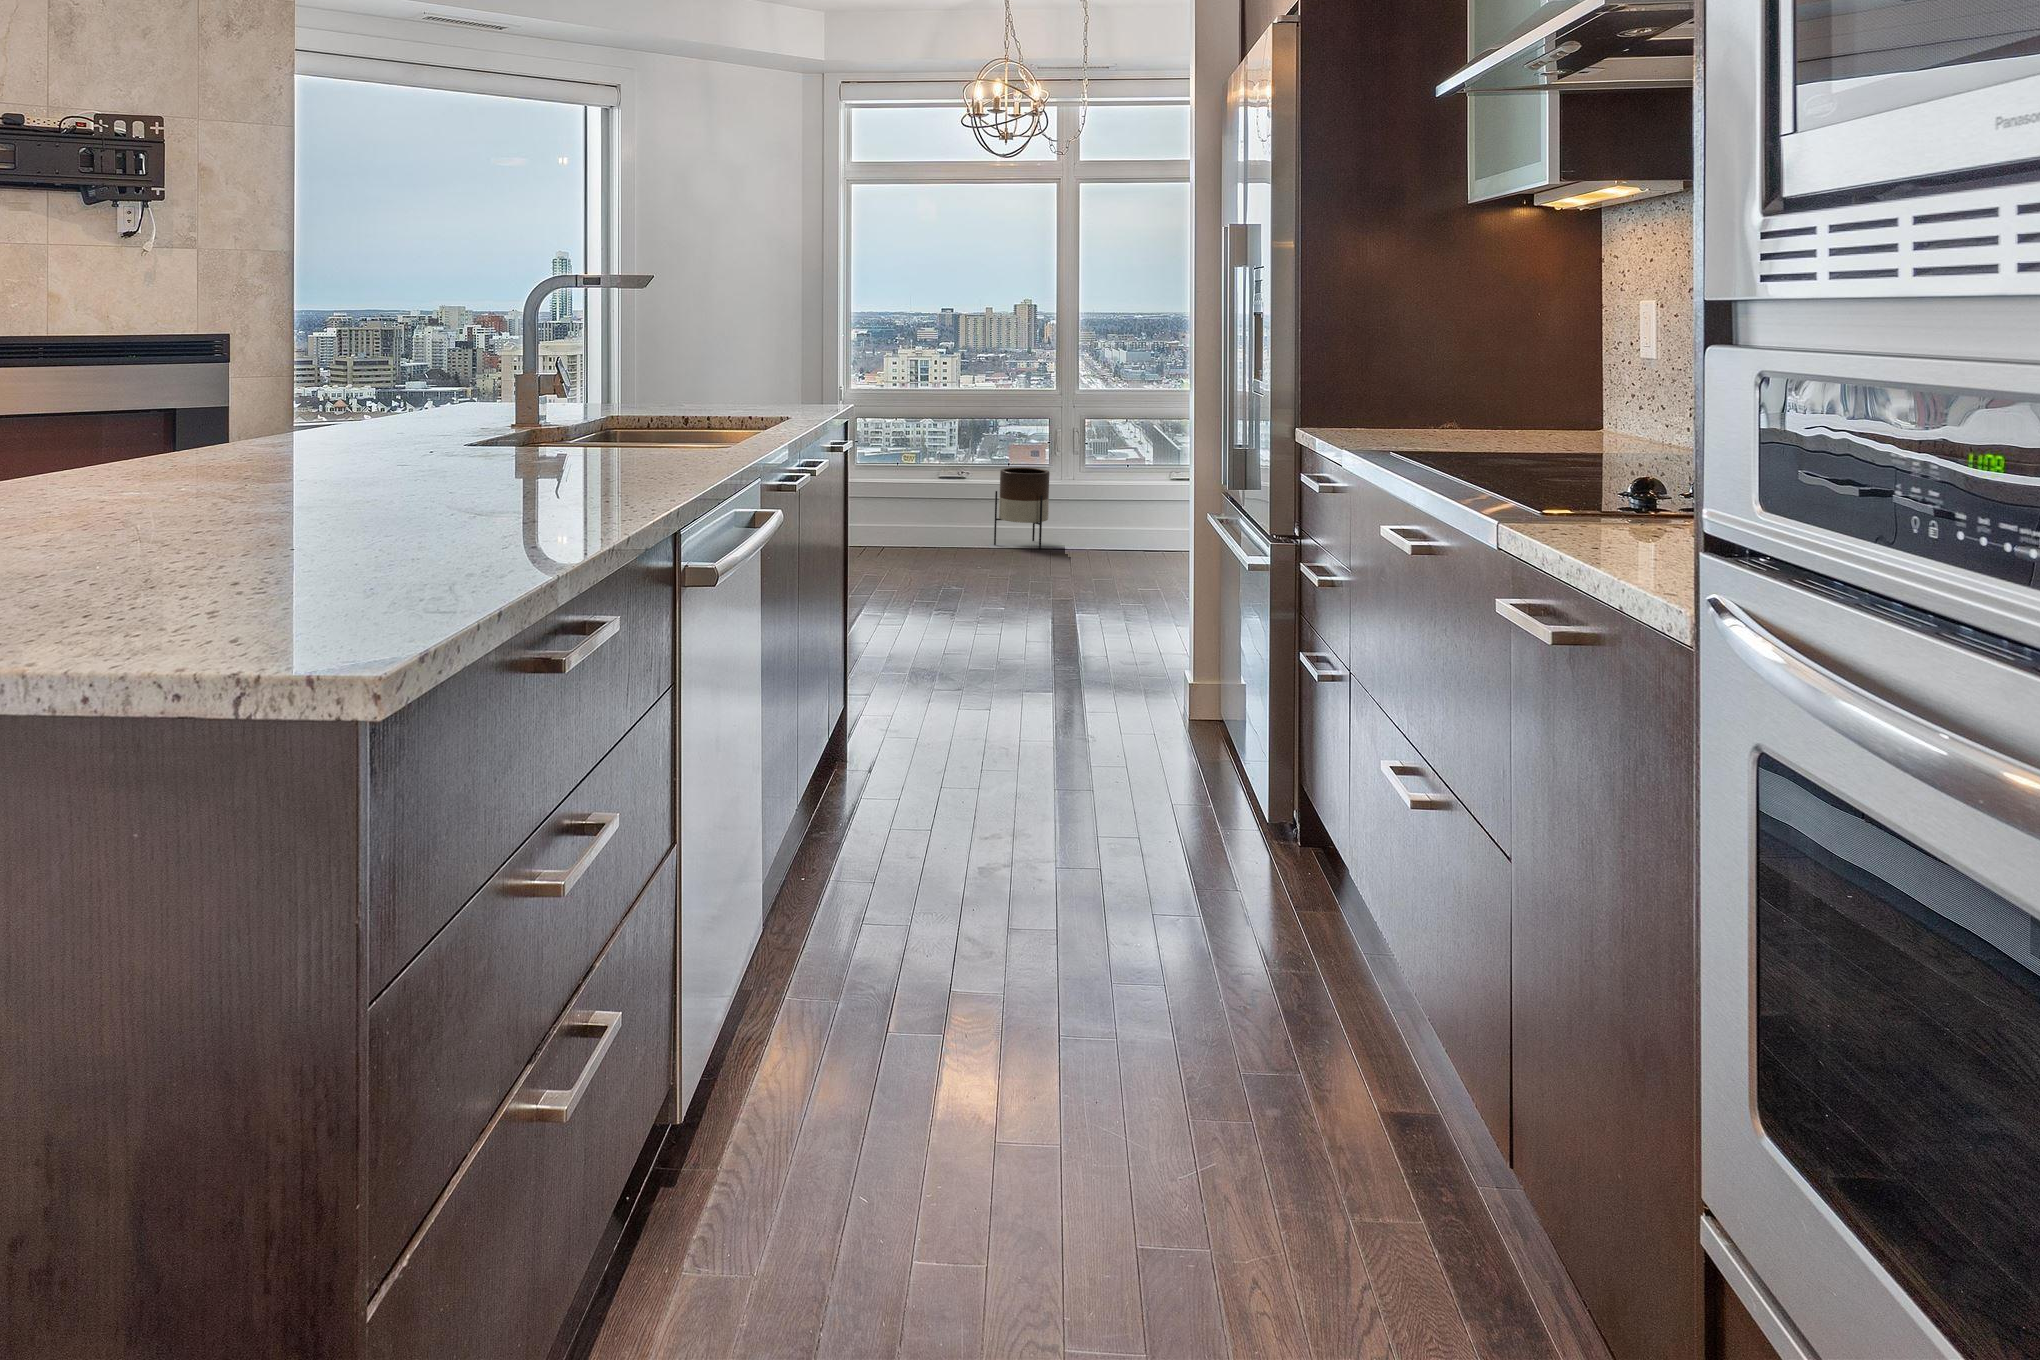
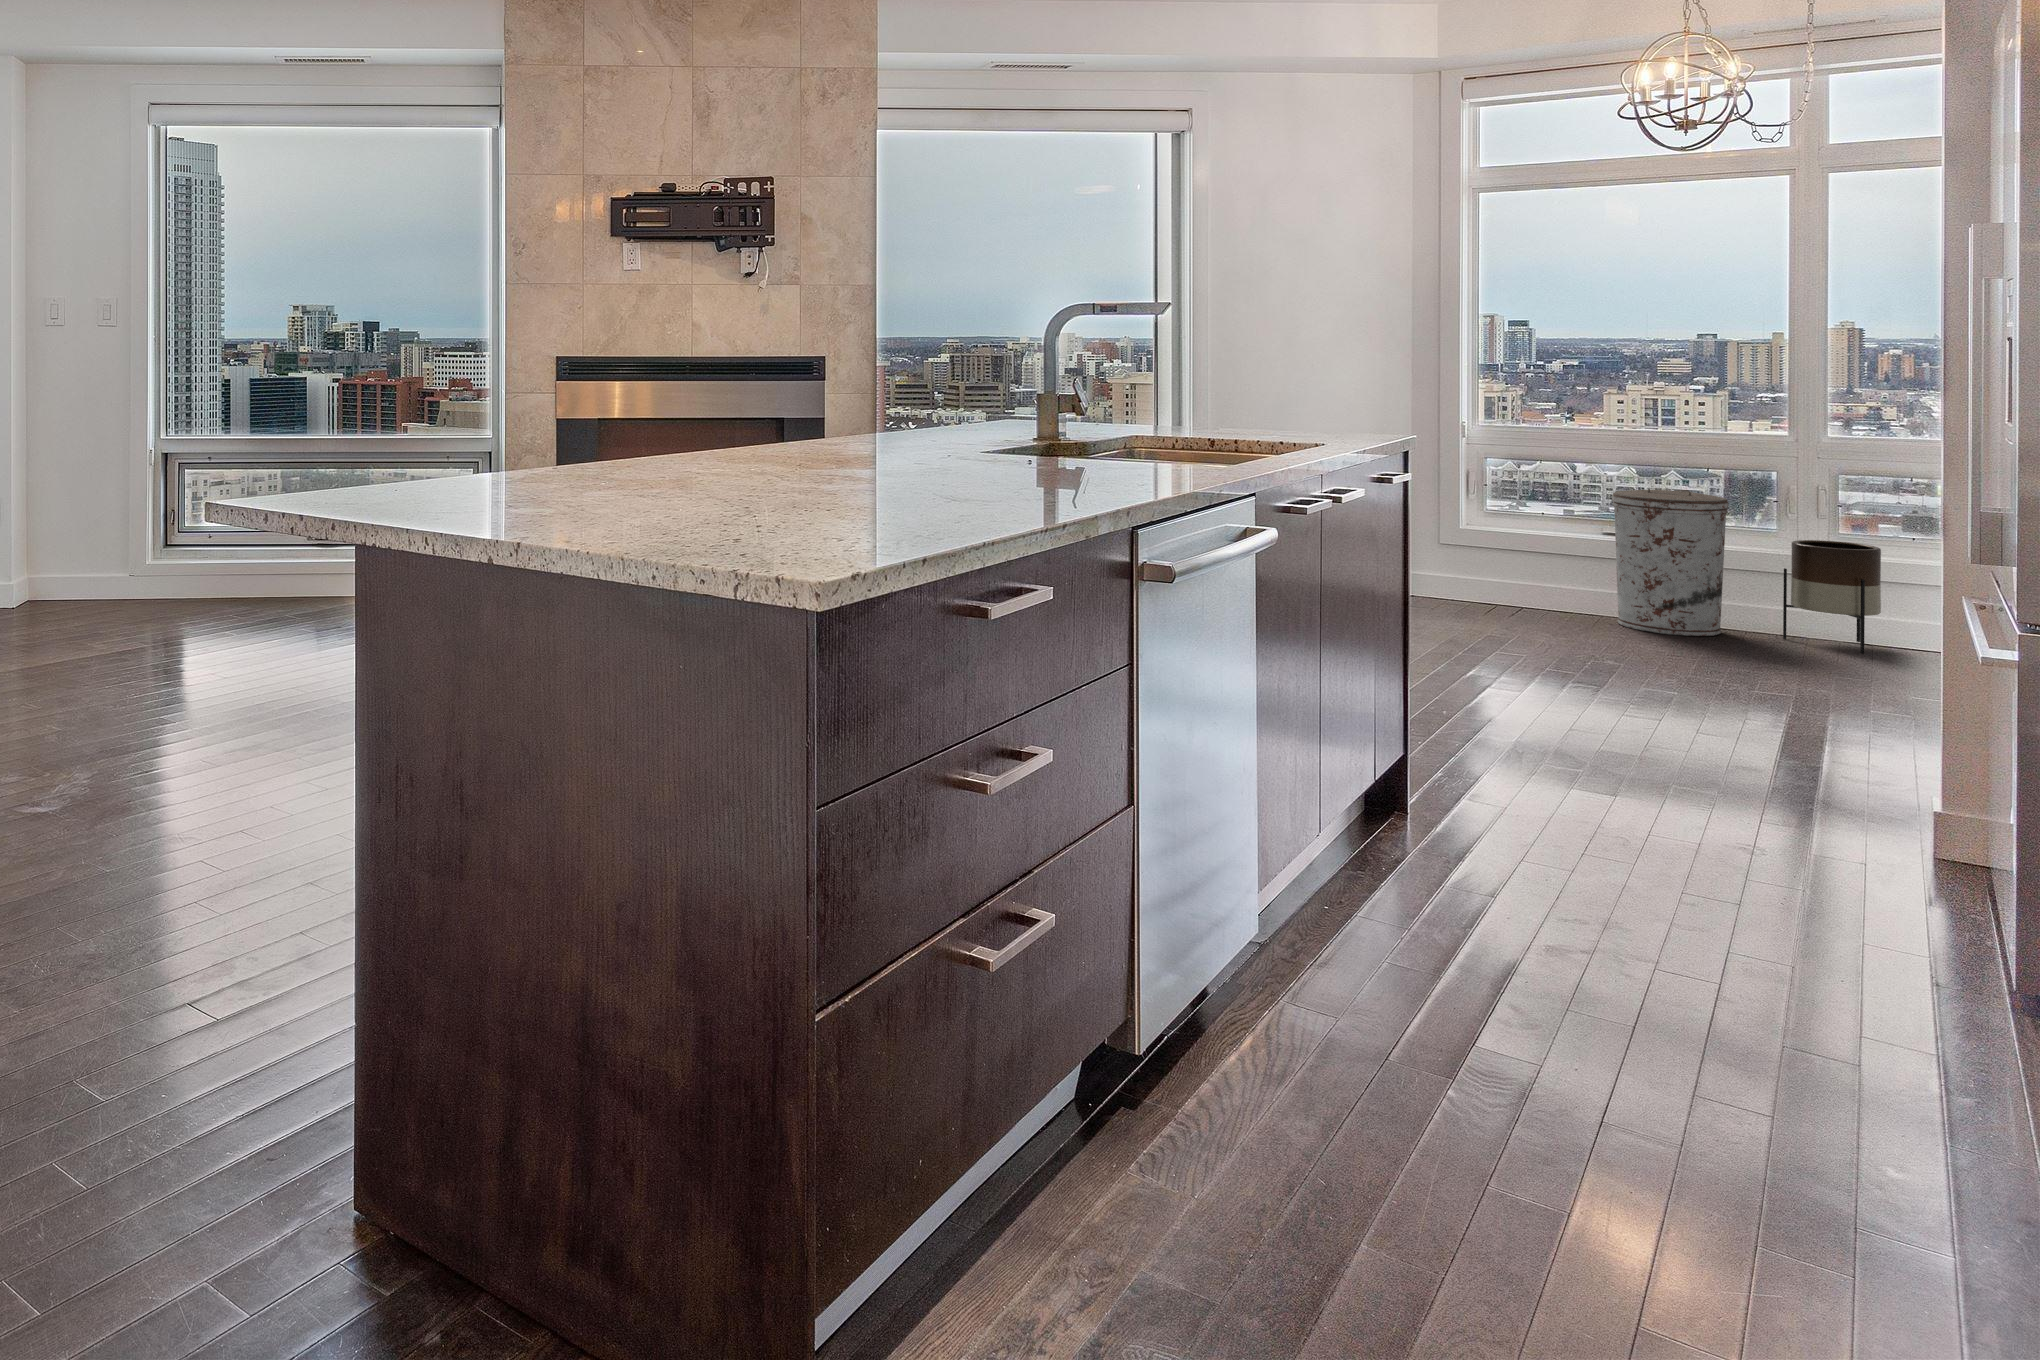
trash can: none [894,434,966,551] -> present [1612,488,1728,636]

